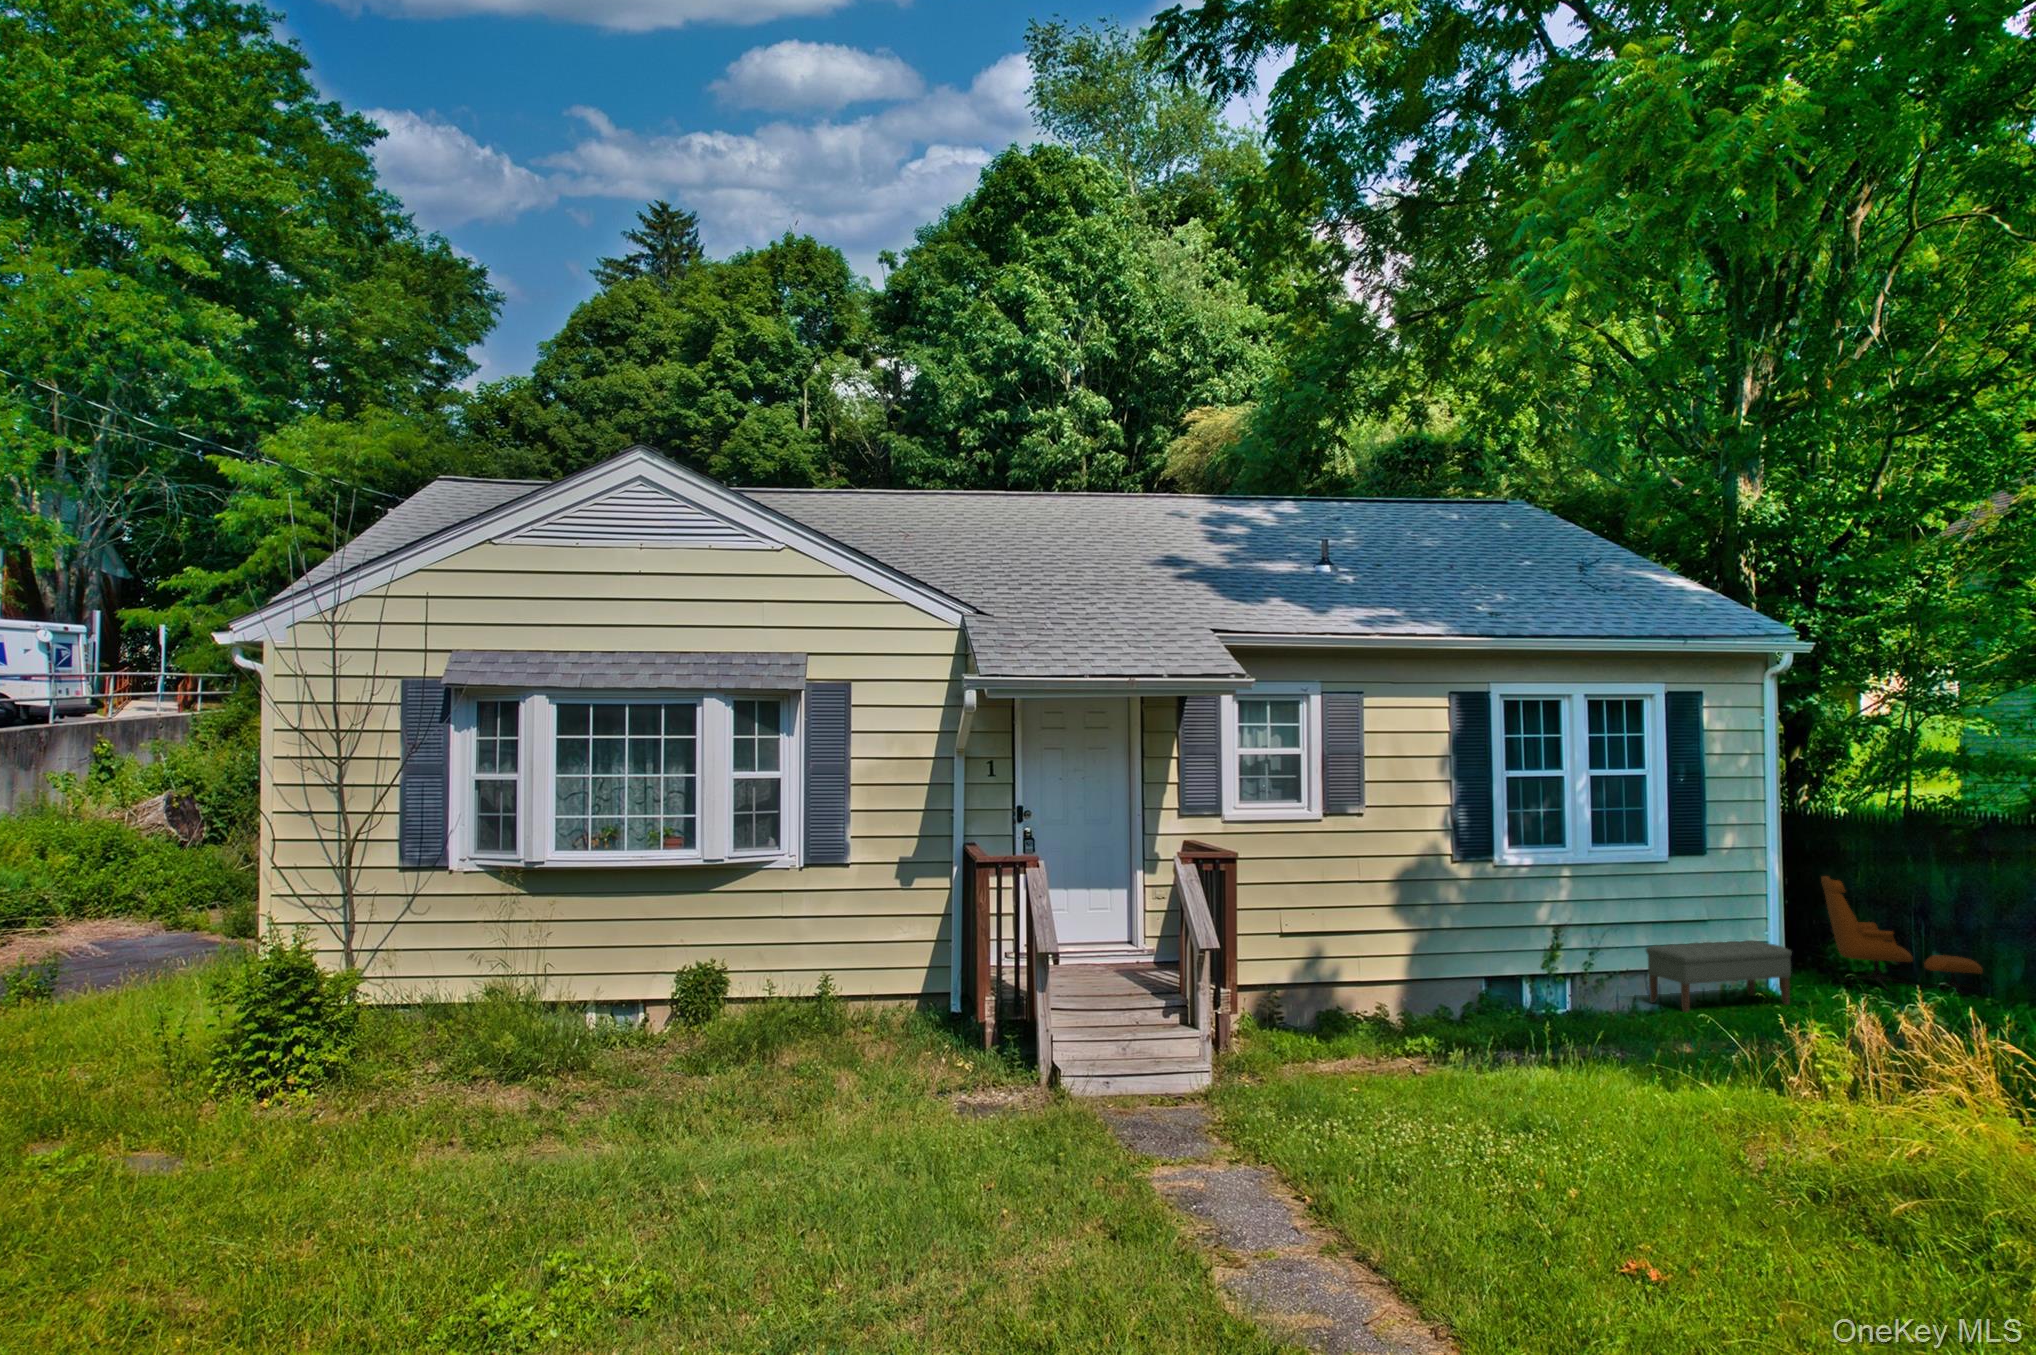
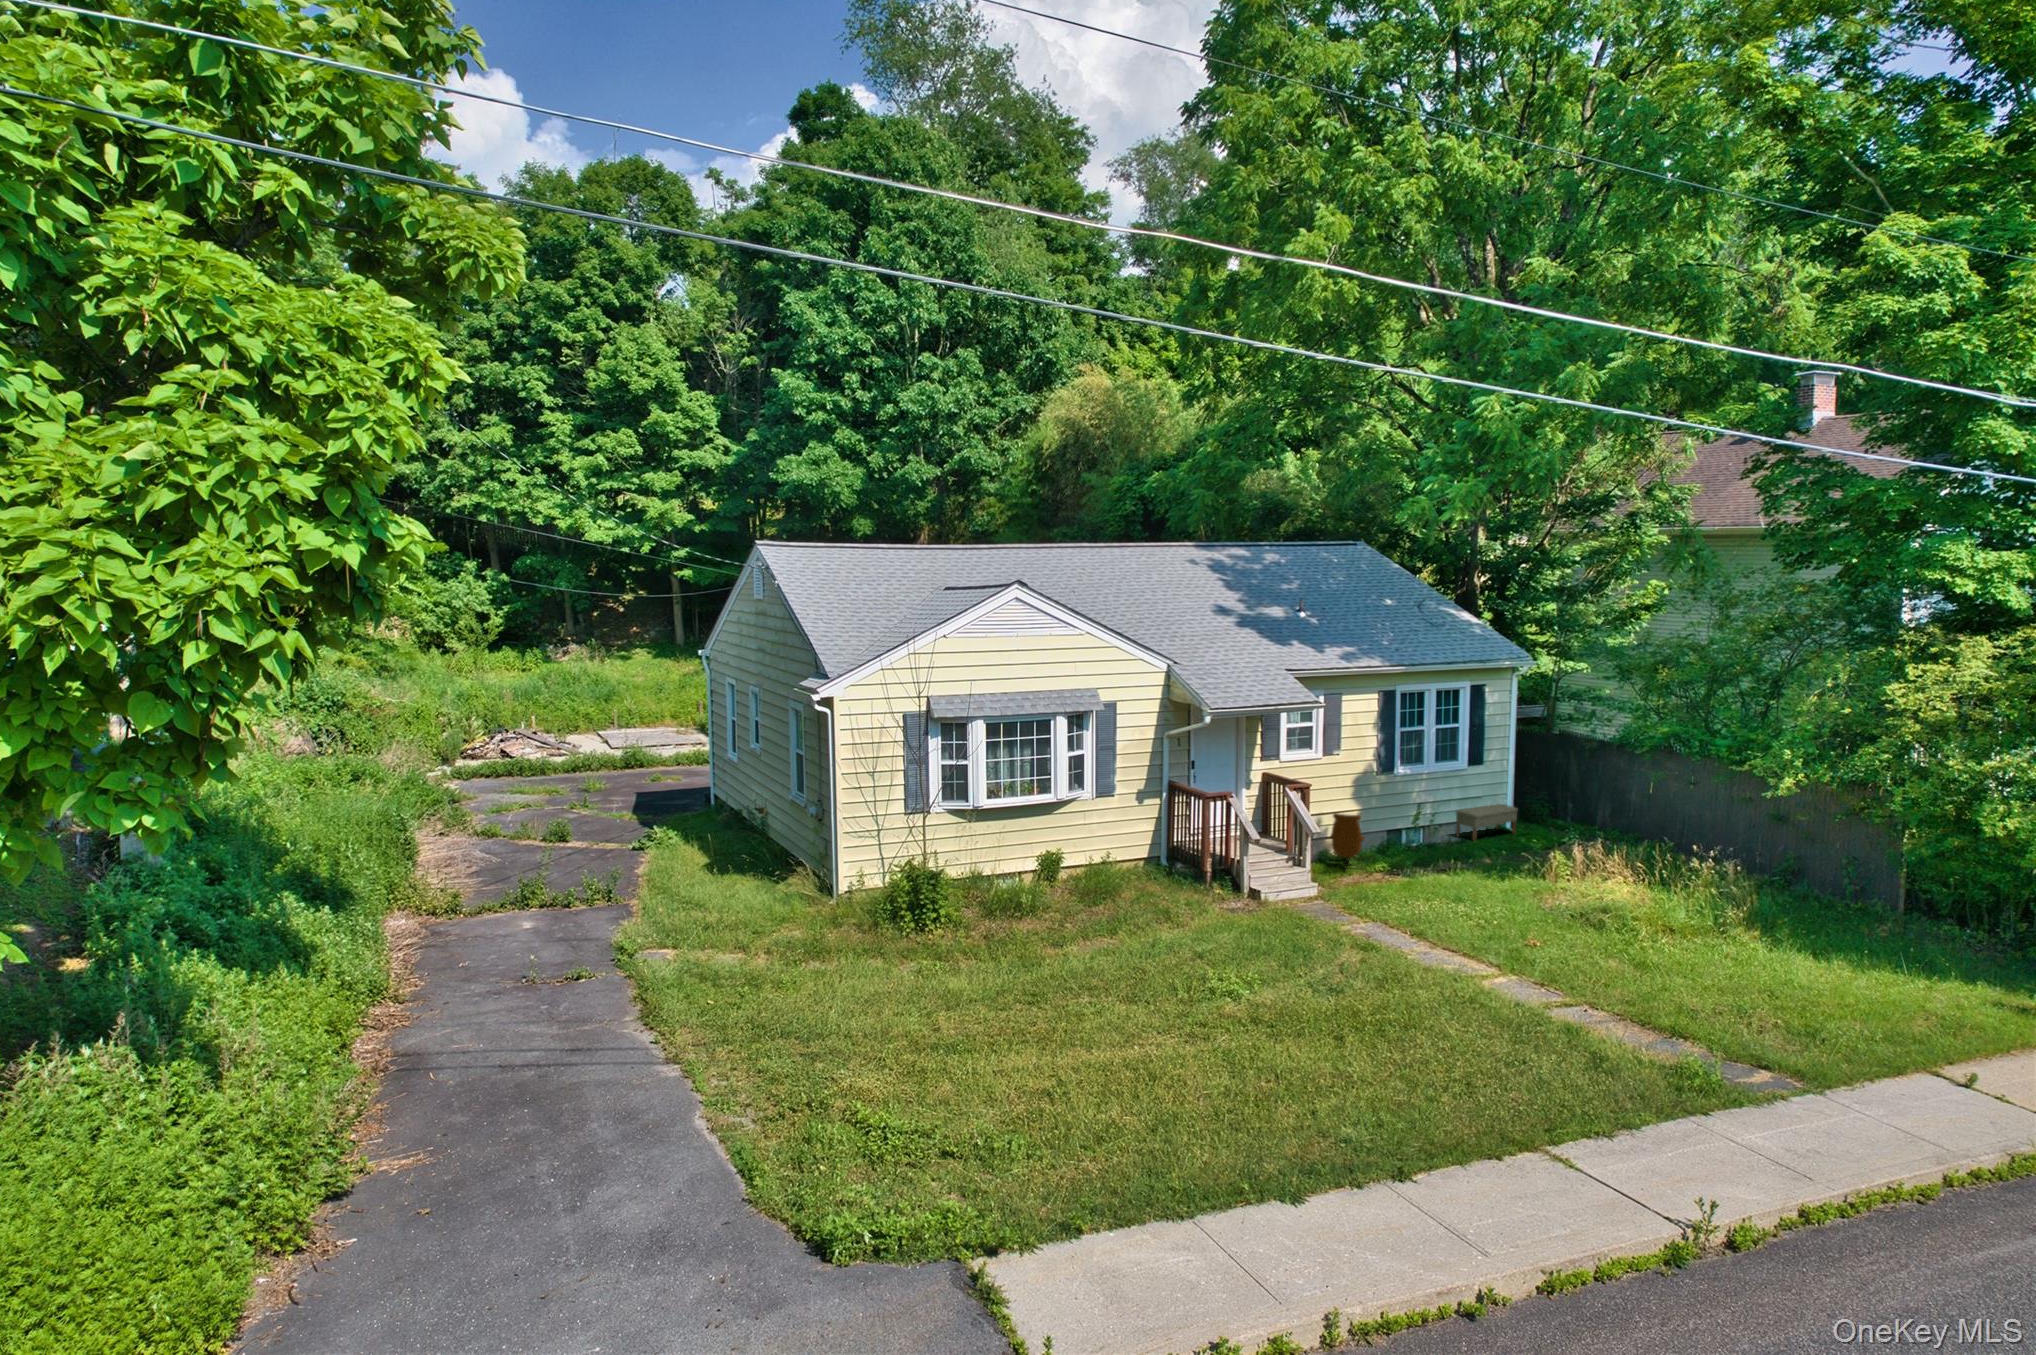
lounge chair: present [1821,876,1983,991] -> present [1330,813,1364,869]

